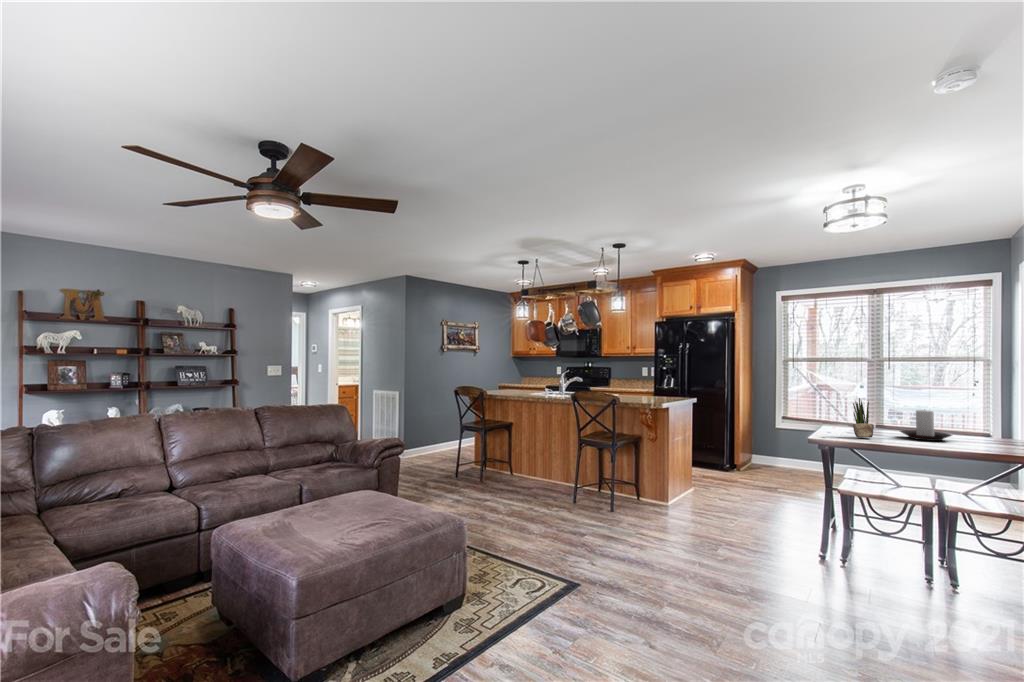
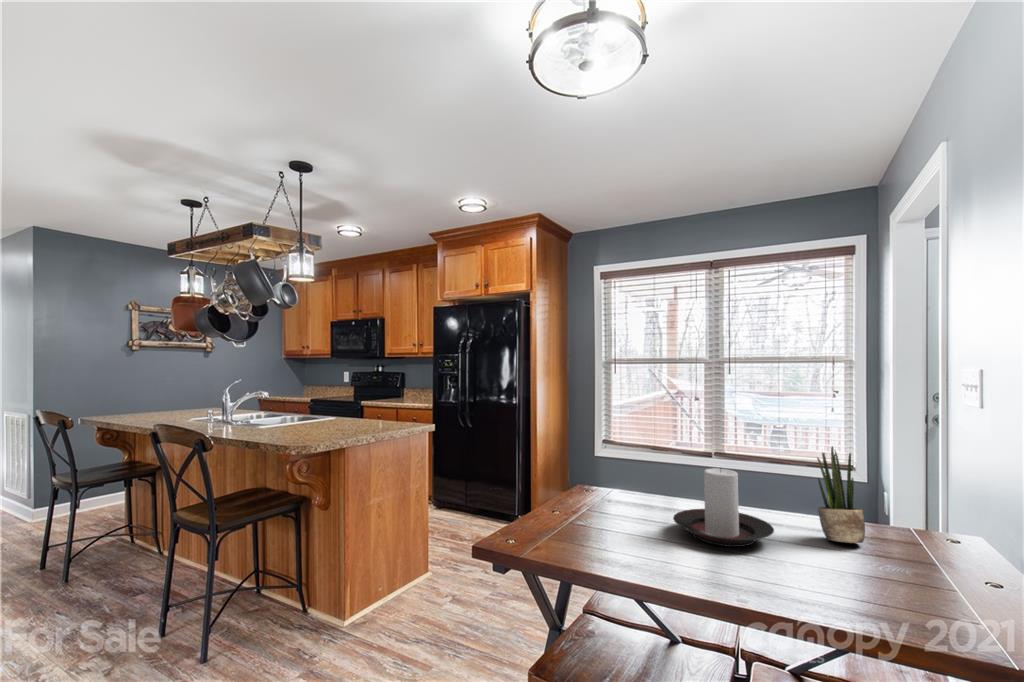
potted plant: present [853,398,873,438] -> present [817,446,865,543]

